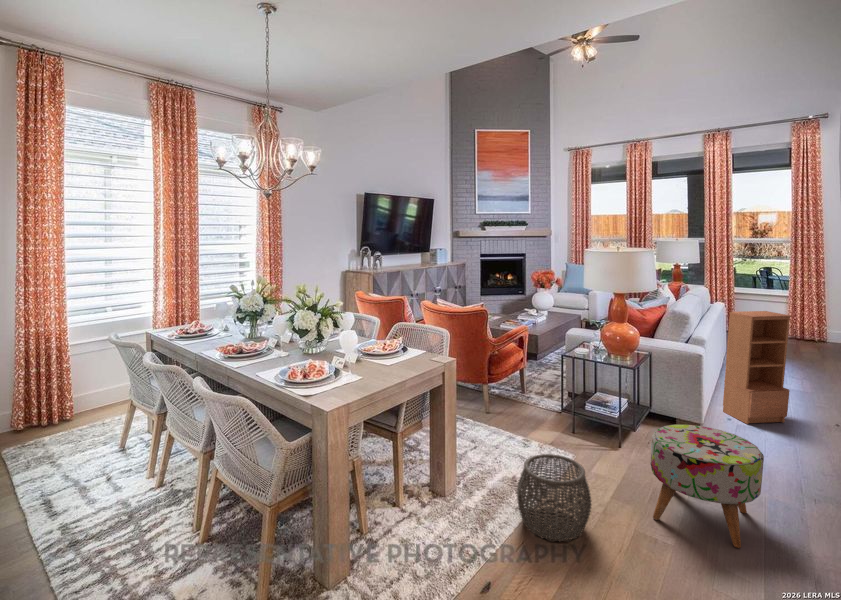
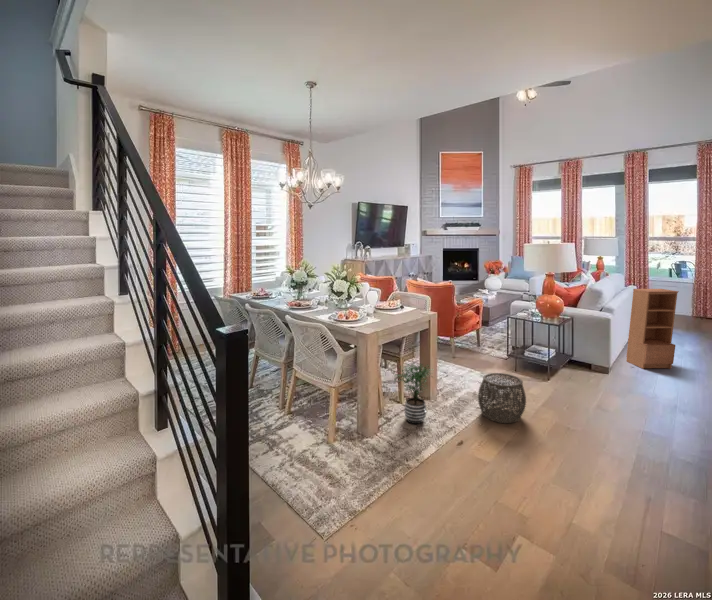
ottoman: present [650,424,764,548] -> none [567,358,641,430]
potted plant: none [378,444,449,550] -> present [394,364,433,424]

